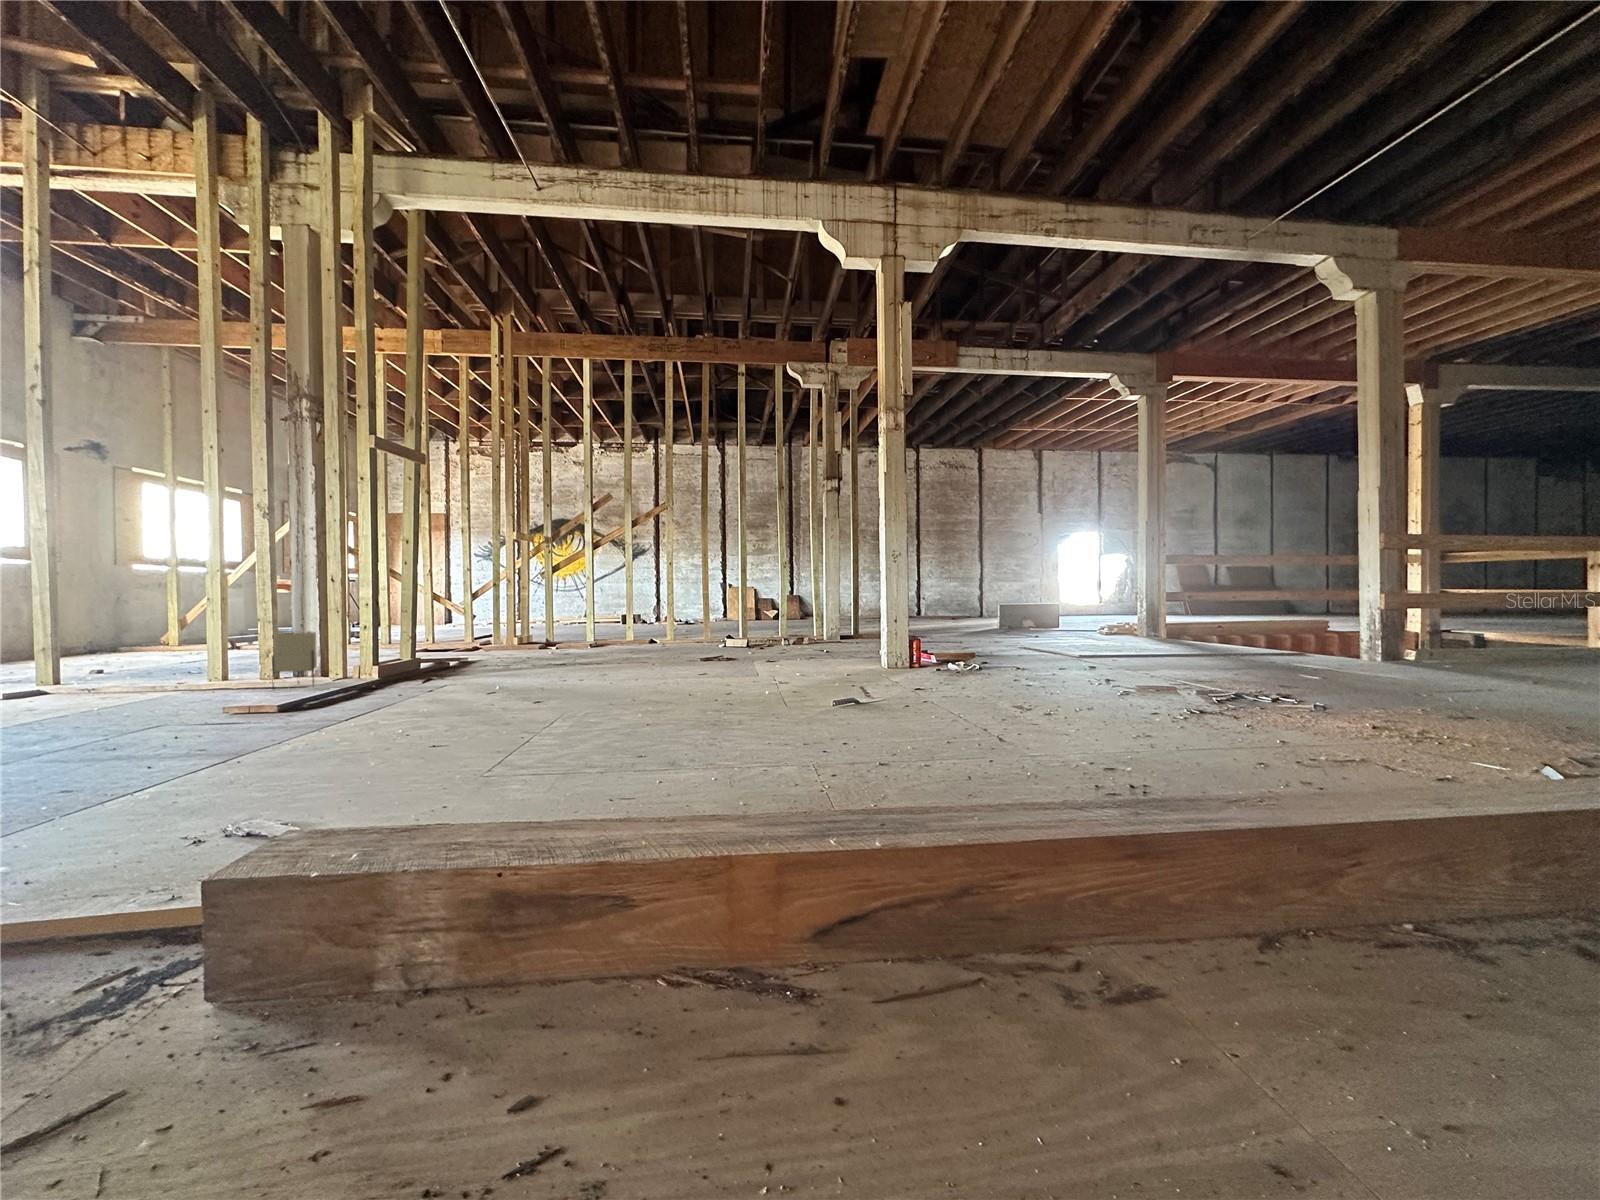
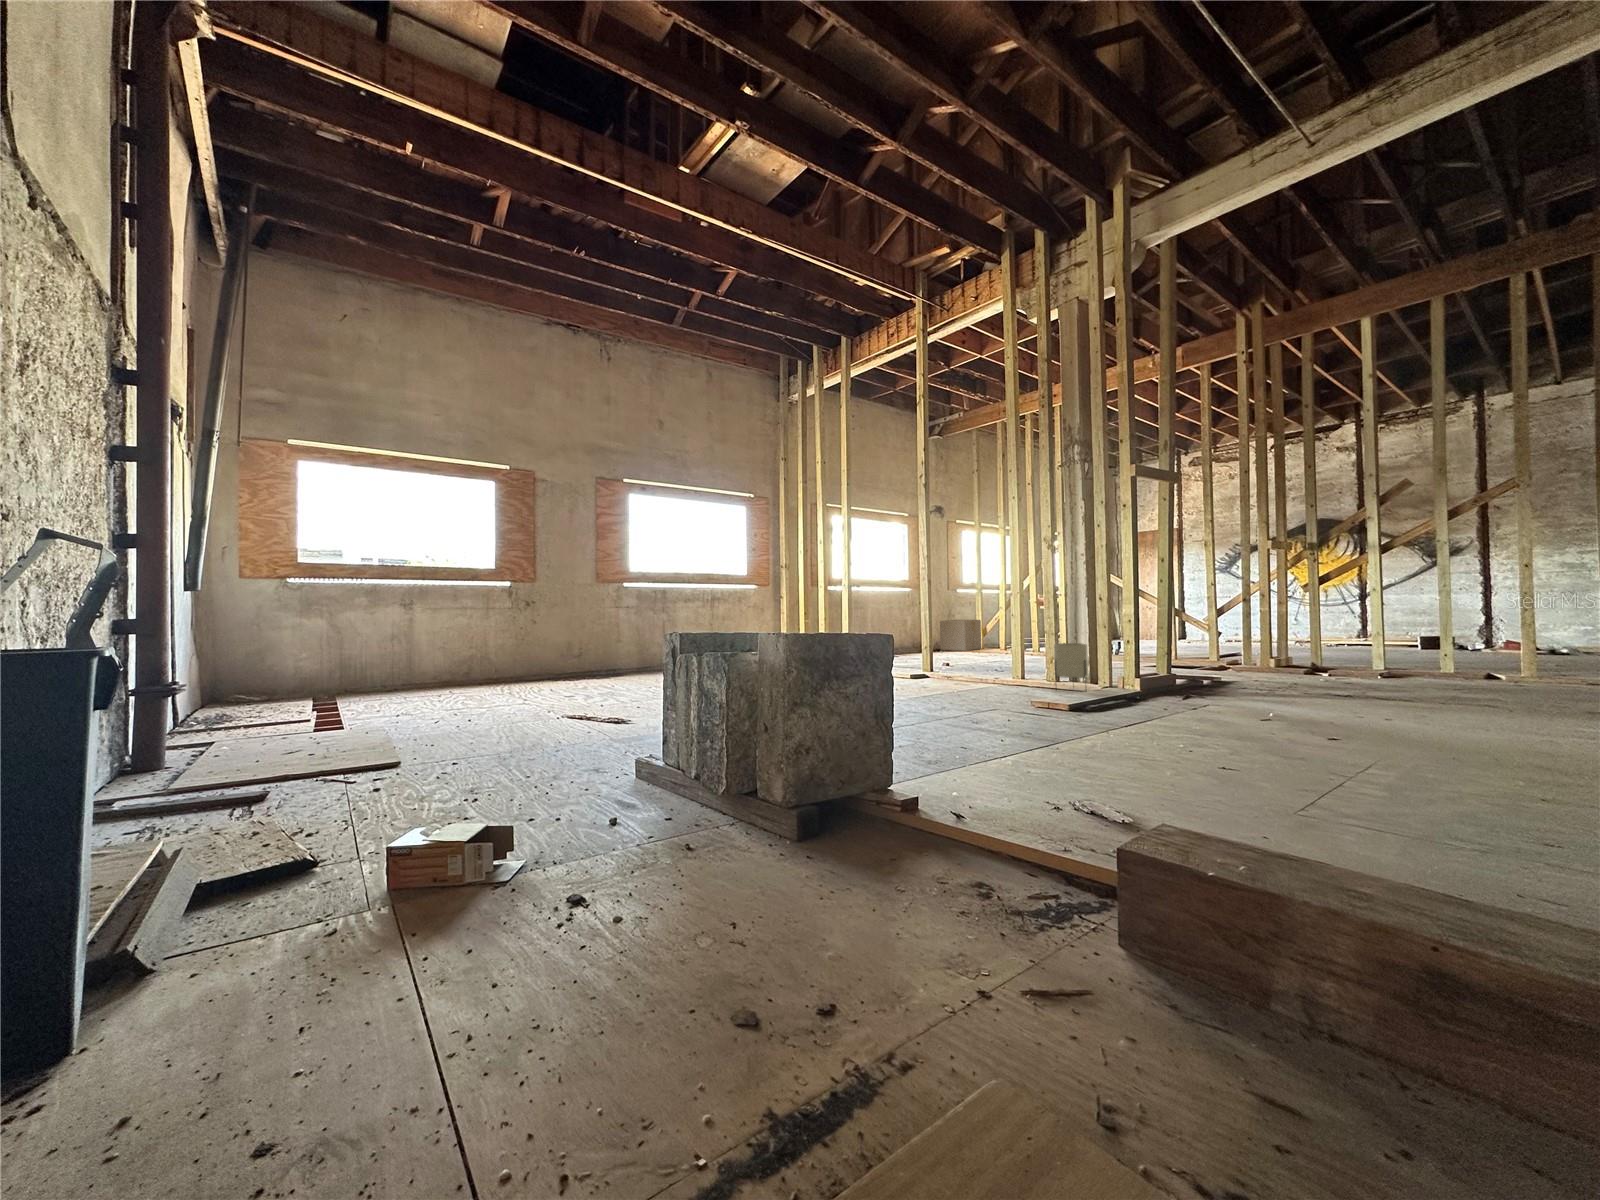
cardboard box: none [93,609,172,654] -> present [940,620,981,651]

